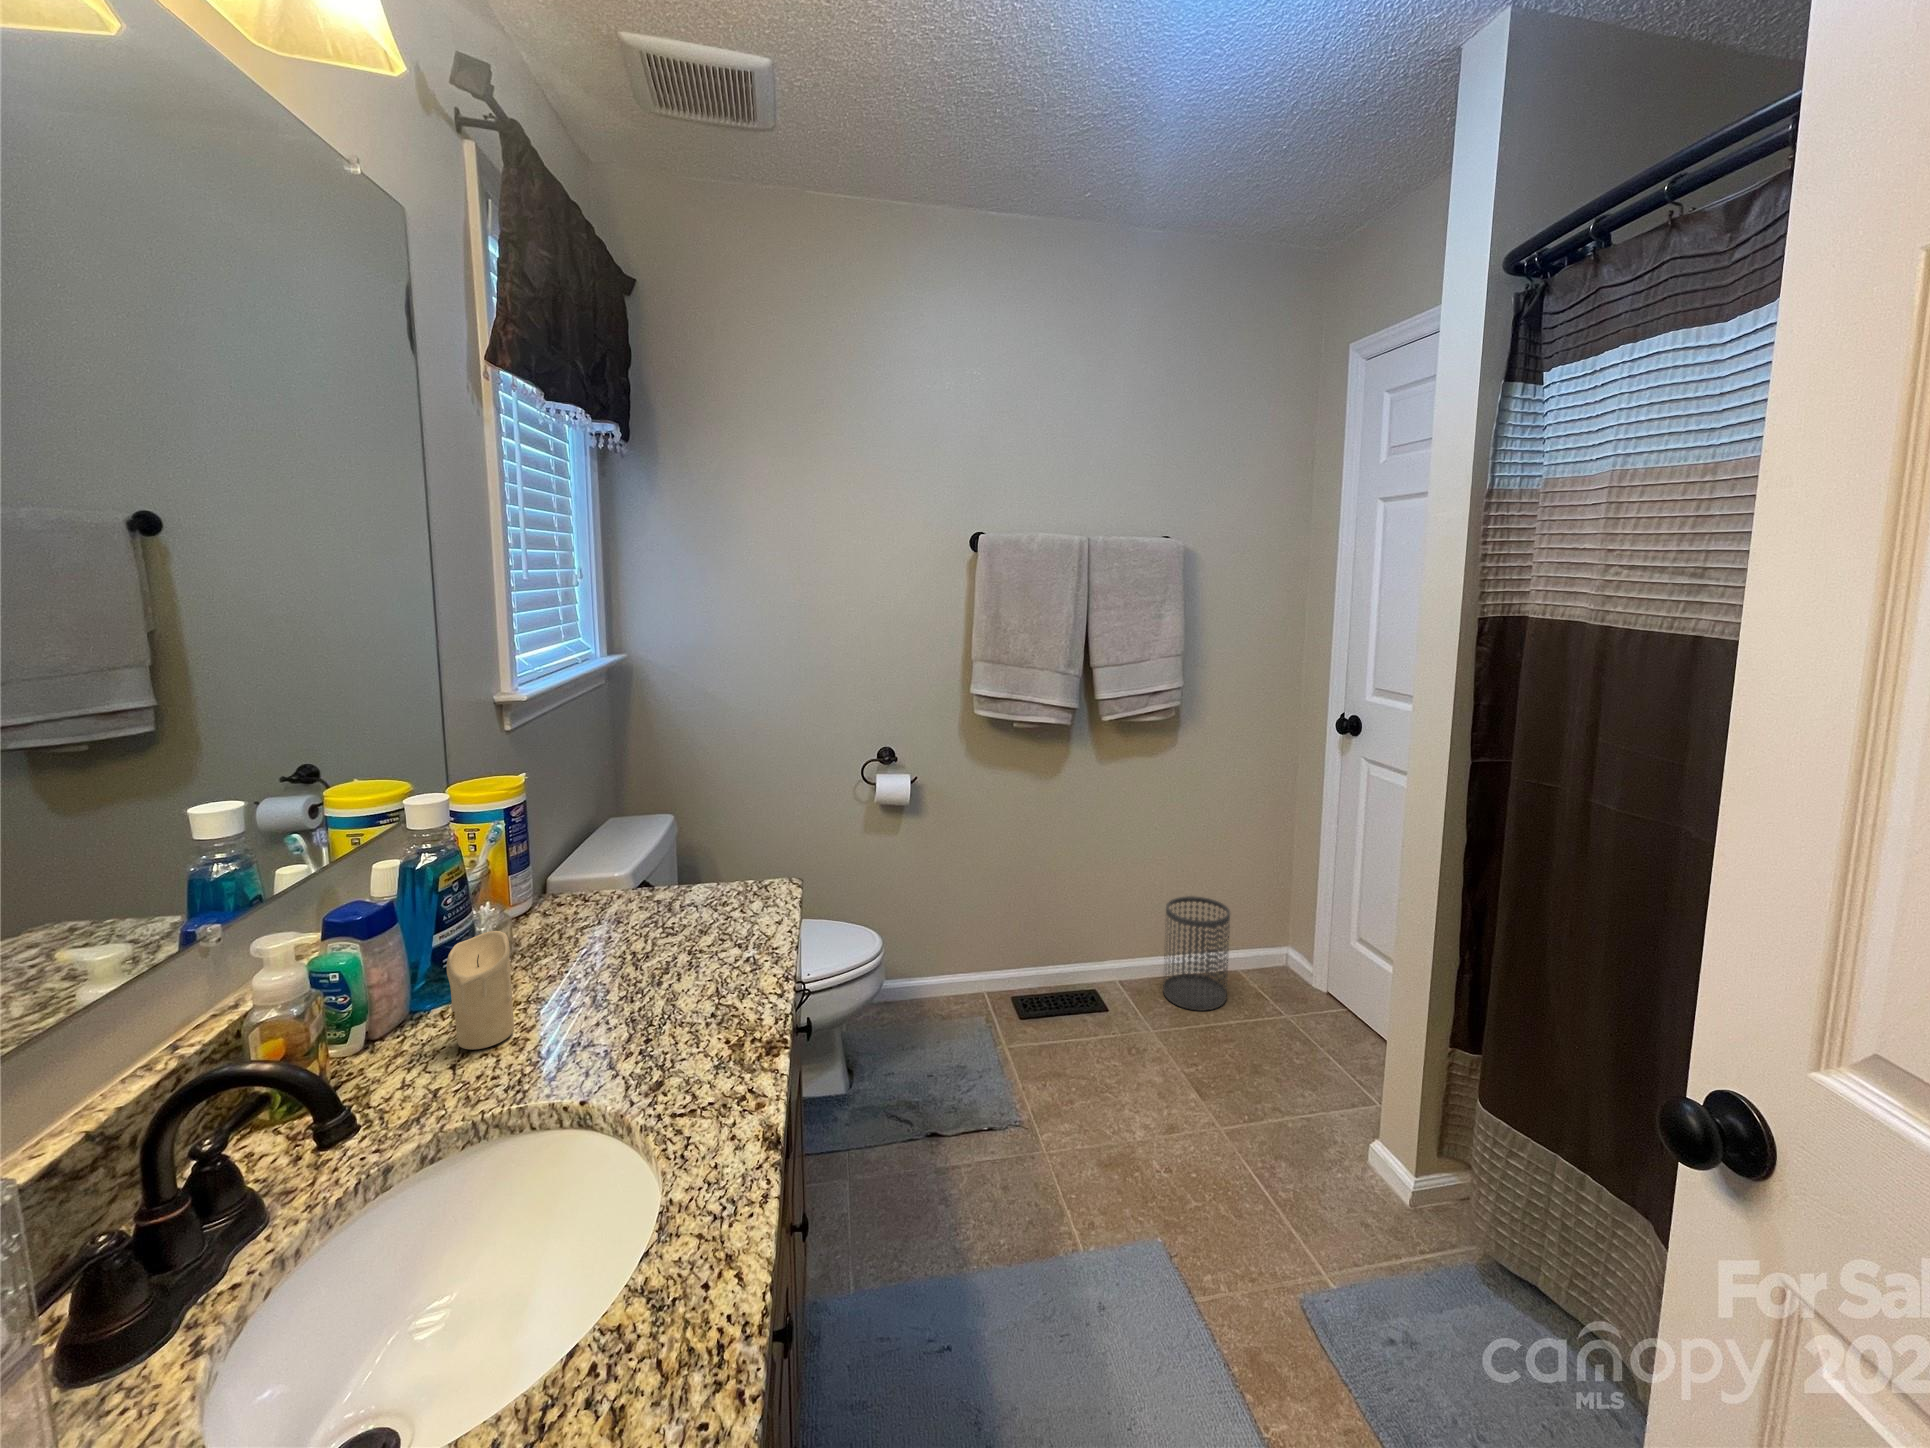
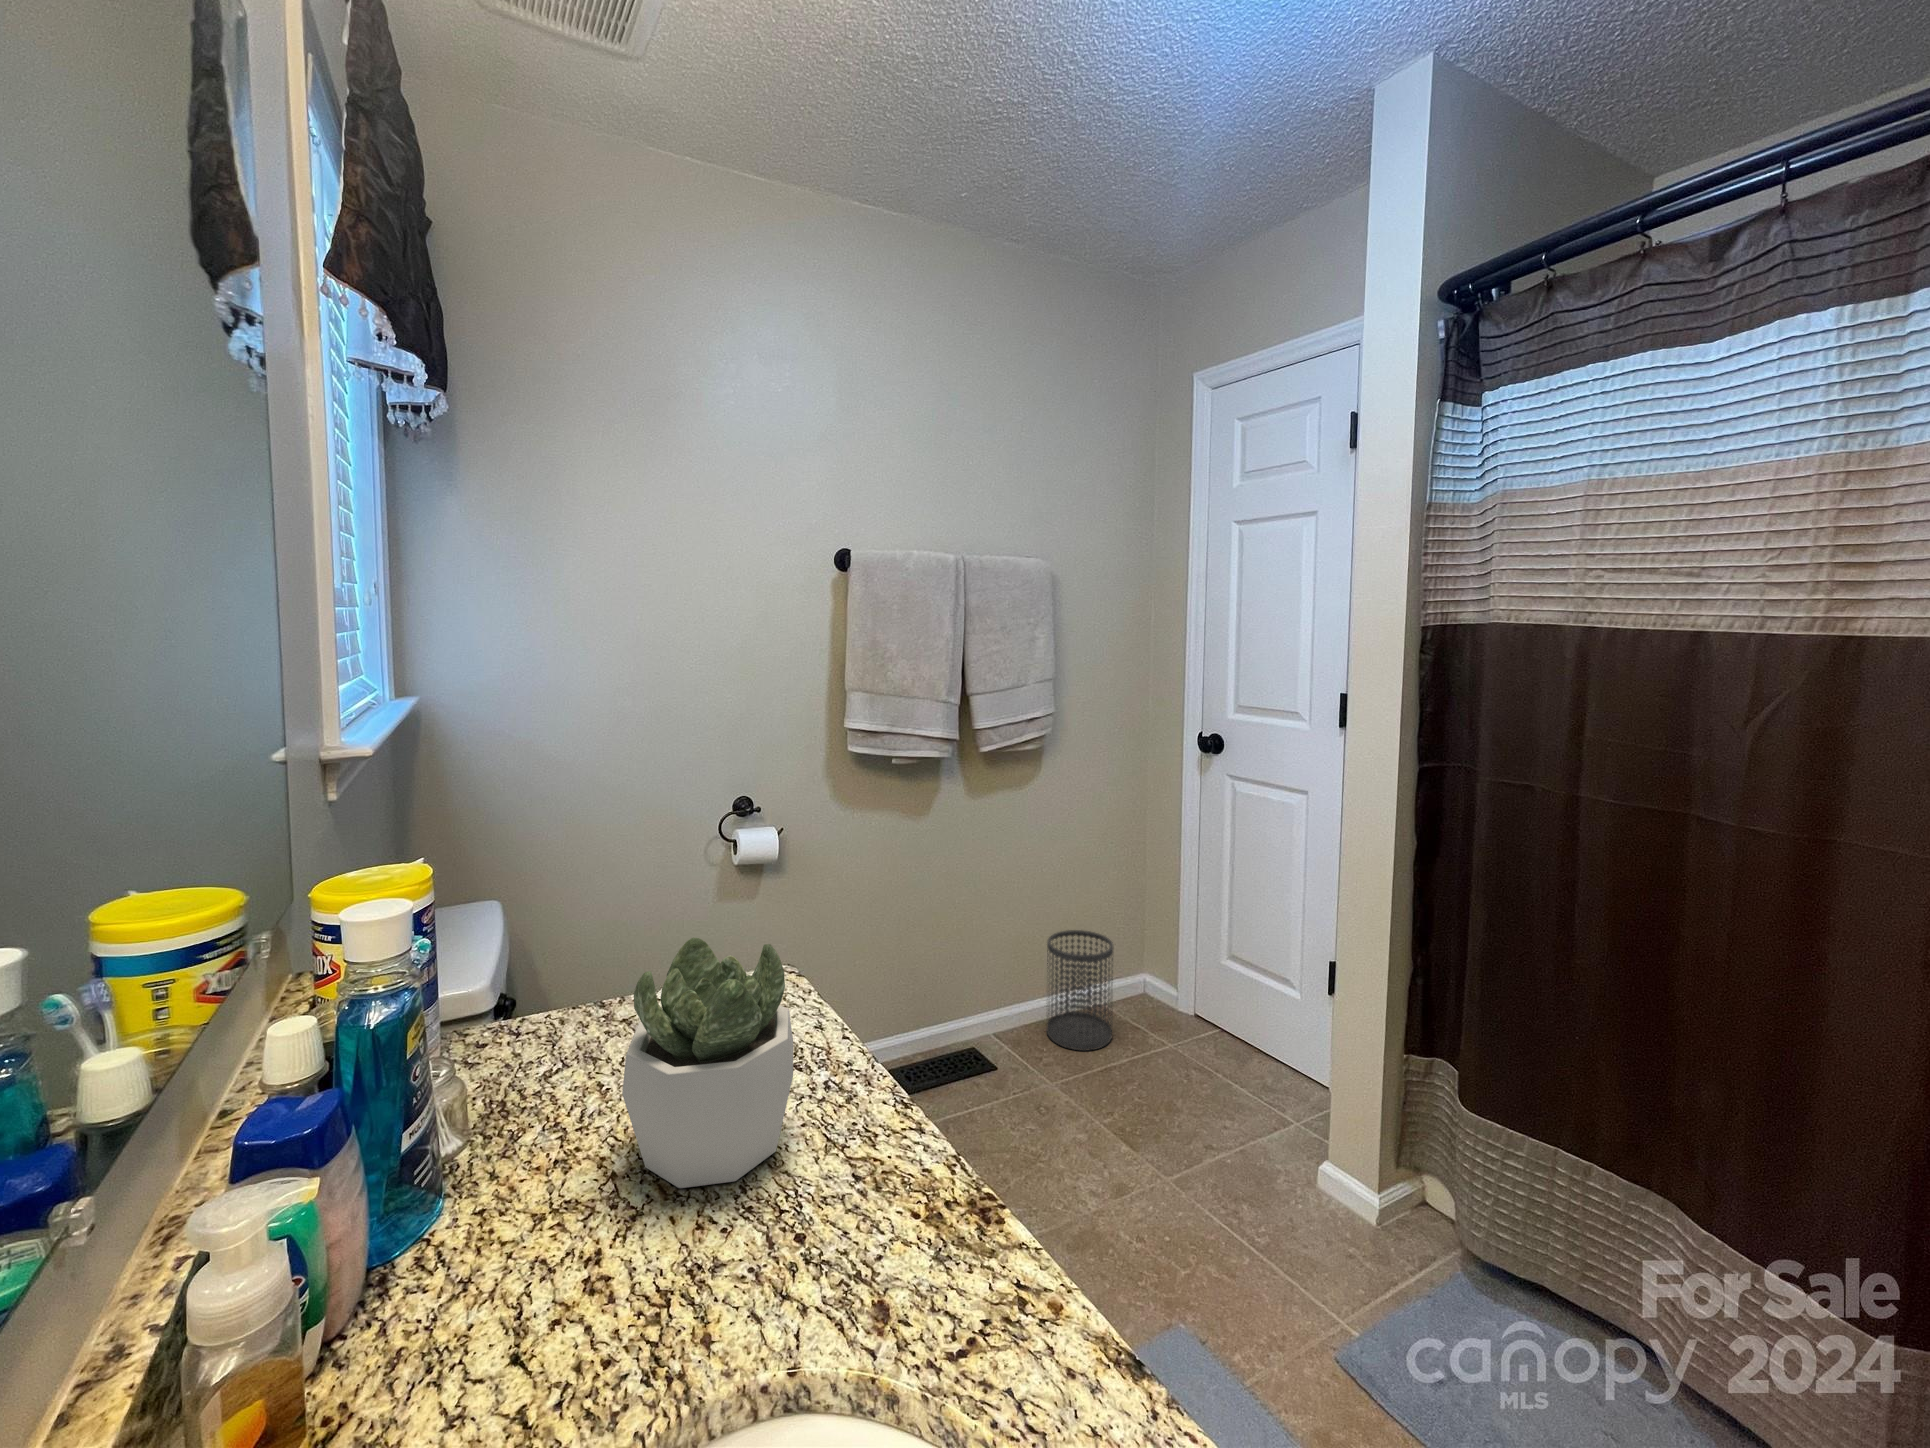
succulent plant: none [580,841,710,1006] -> present [622,938,793,1188]
candle: present [447,931,514,1050] -> none [475,1109,575,1319]

